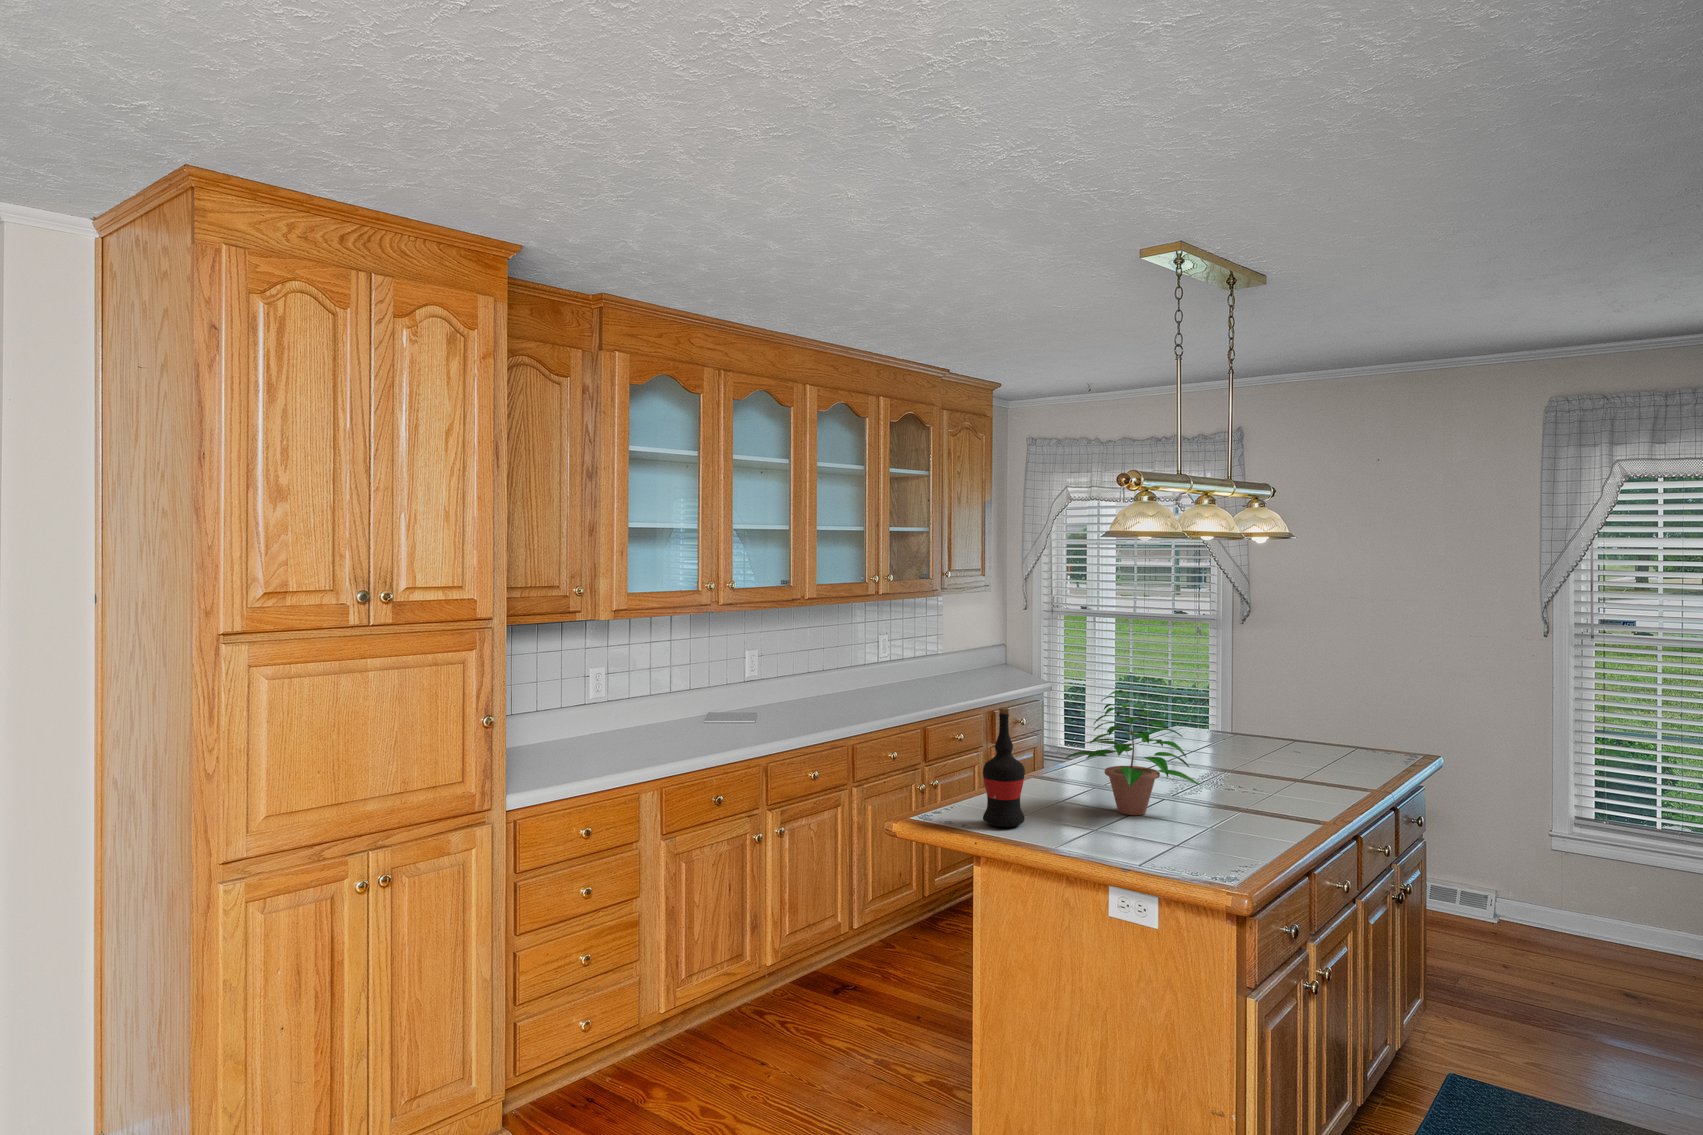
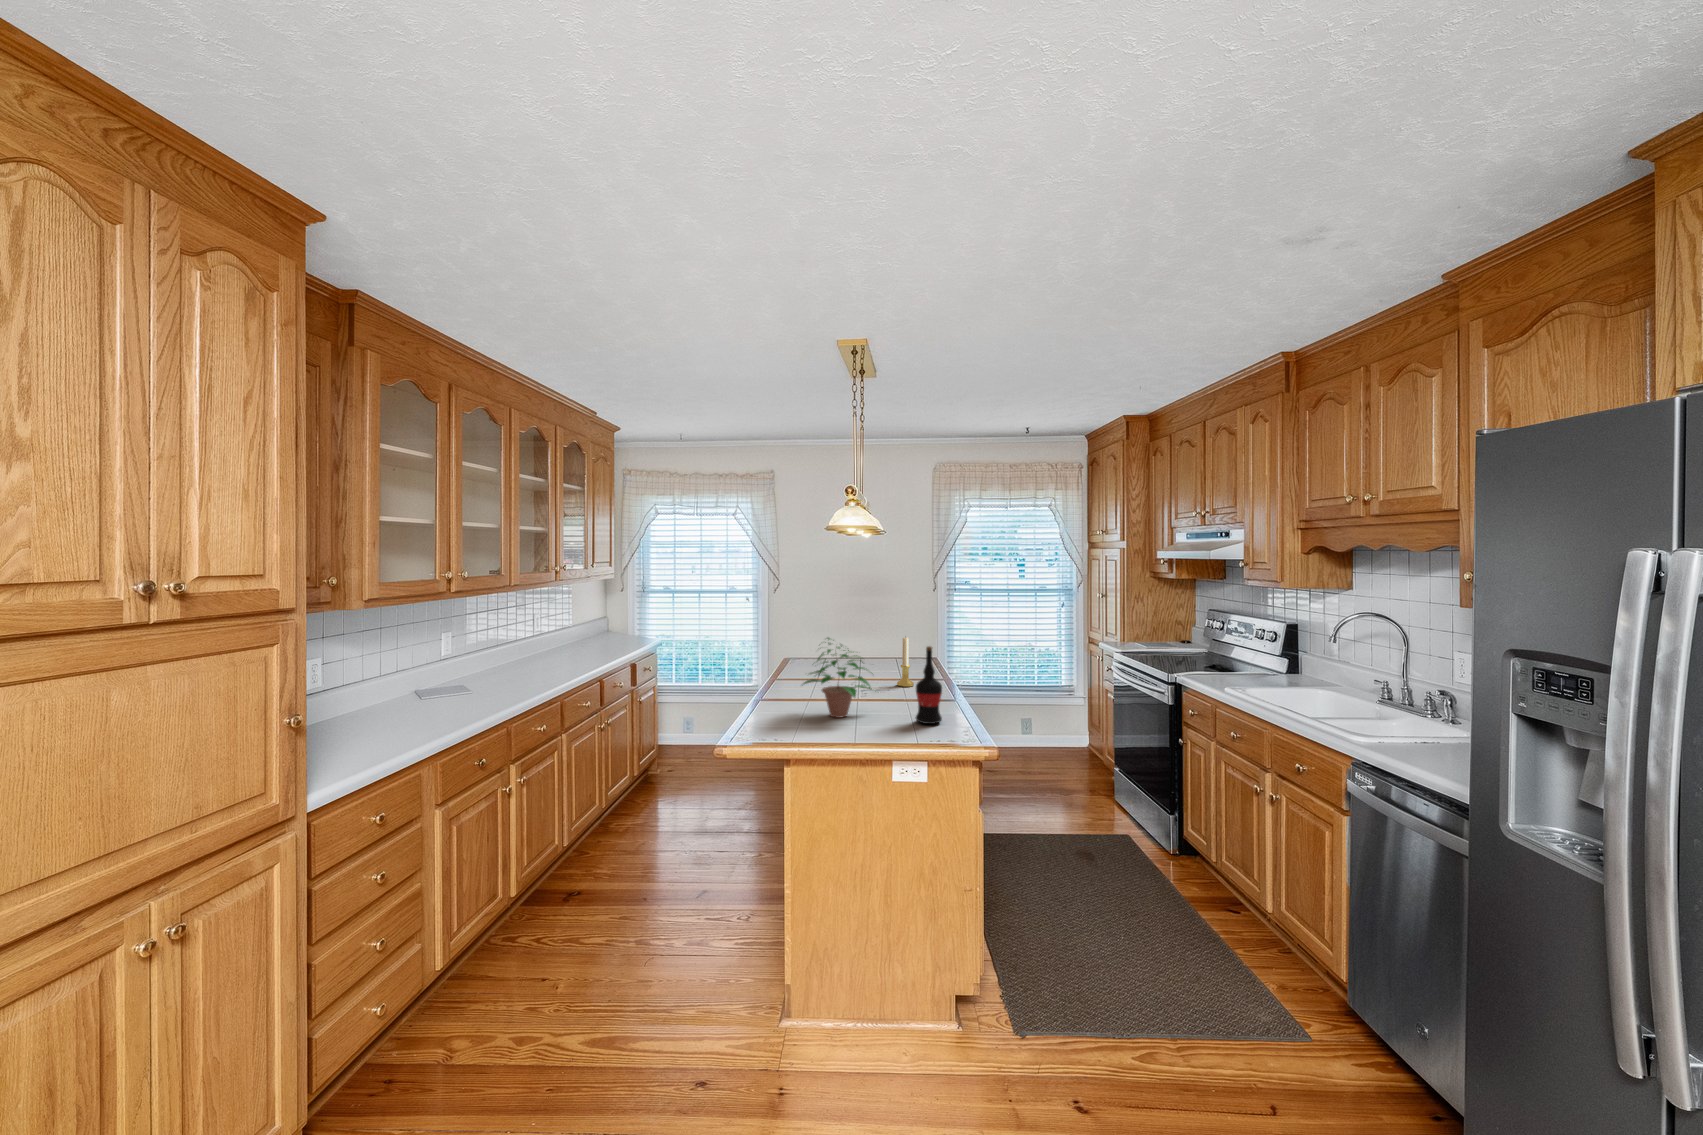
candle holder: none [1307,701,1339,790] -> present [897,637,914,687]
wine bottle: present [983,707,1025,827] -> present [916,646,942,724]

